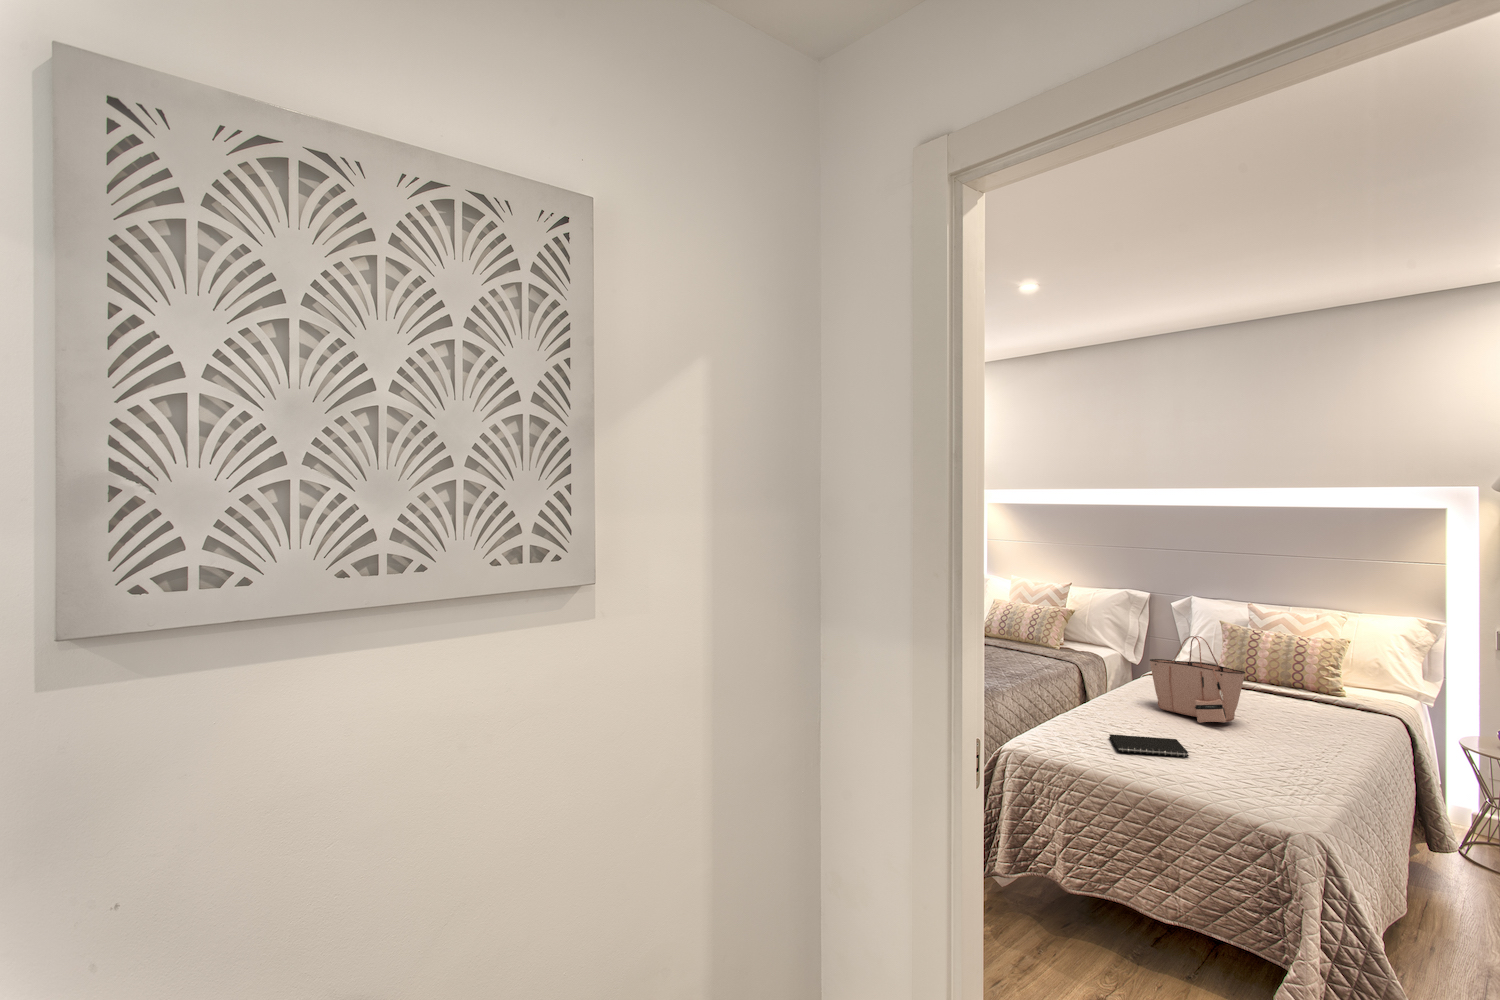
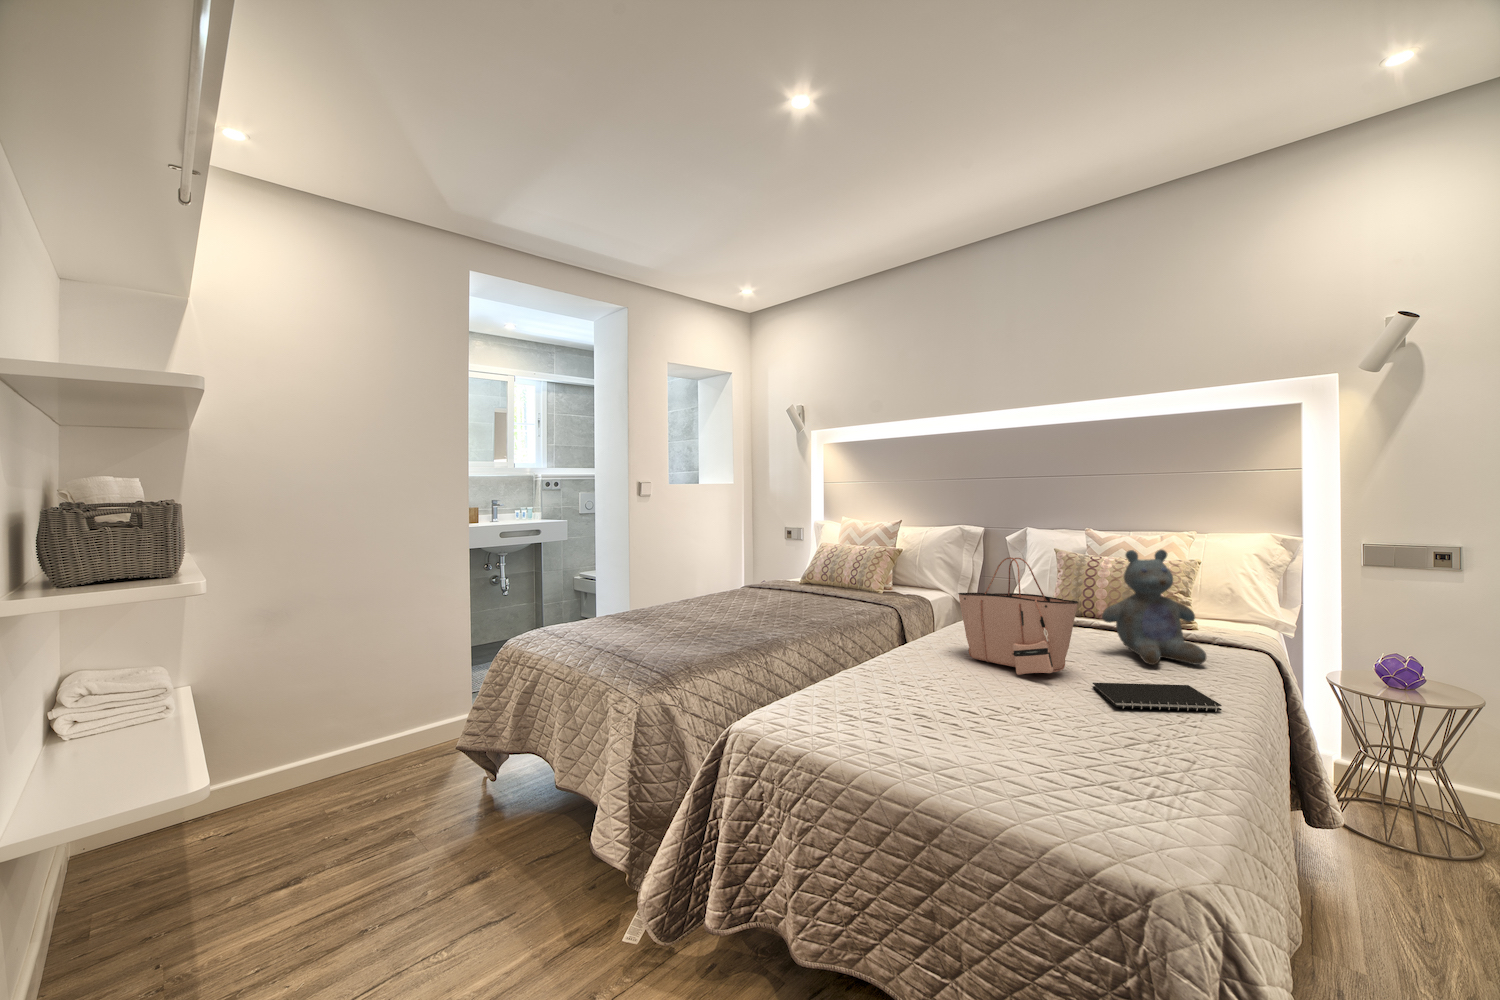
stuffed bear: none [1263,633,1343,721] -> present [1102,549,1206,665]
notebook: present [1109,734,1189,757] -> present [1093,683,1222,712]

